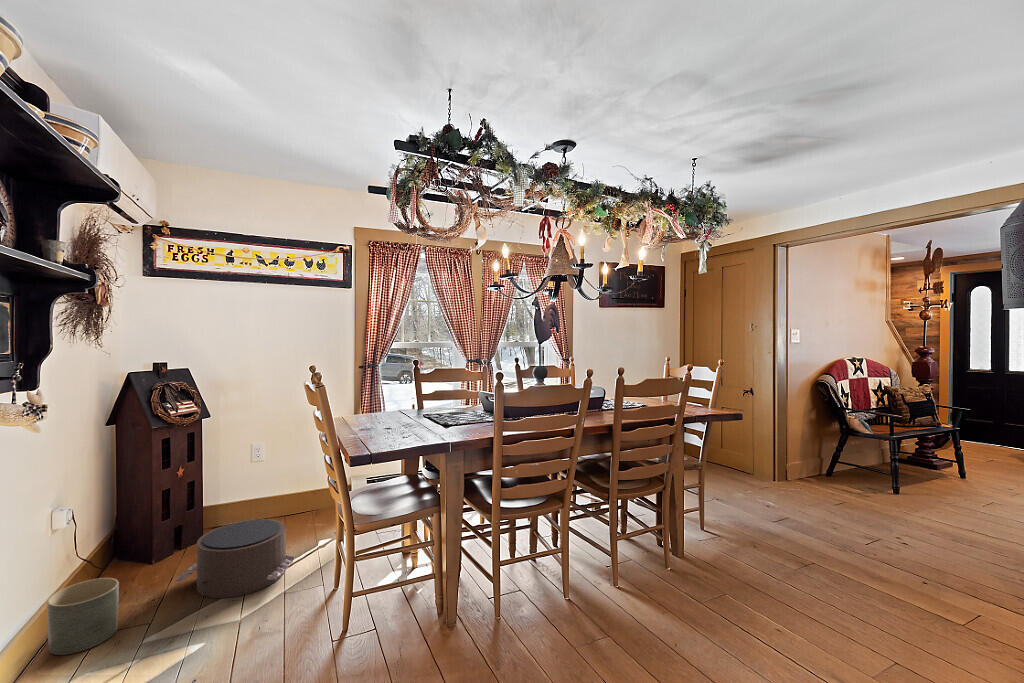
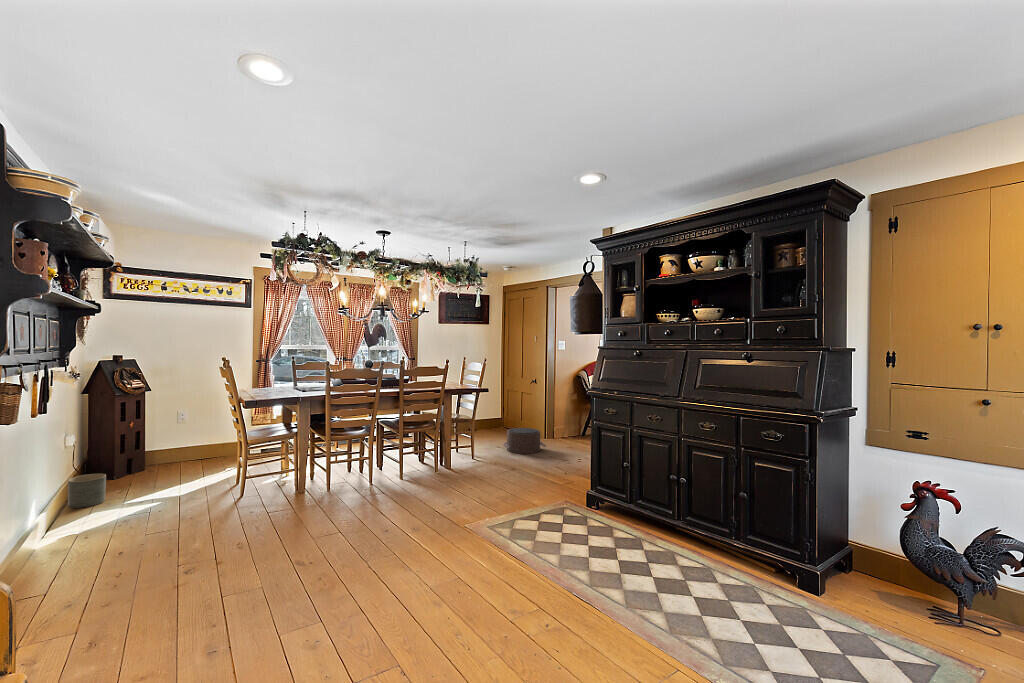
pouf: present [175,519,296,598] -> present [503,428,547,454]

